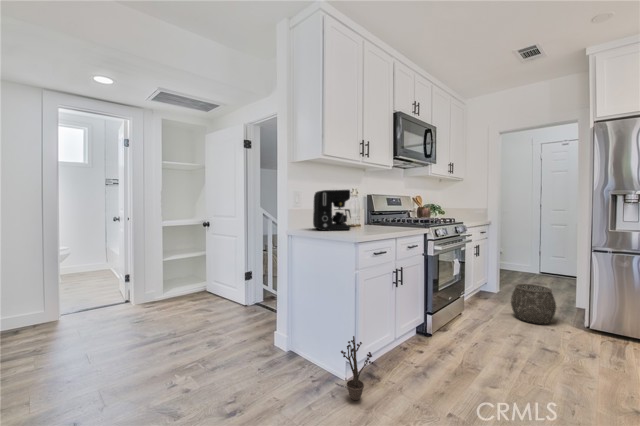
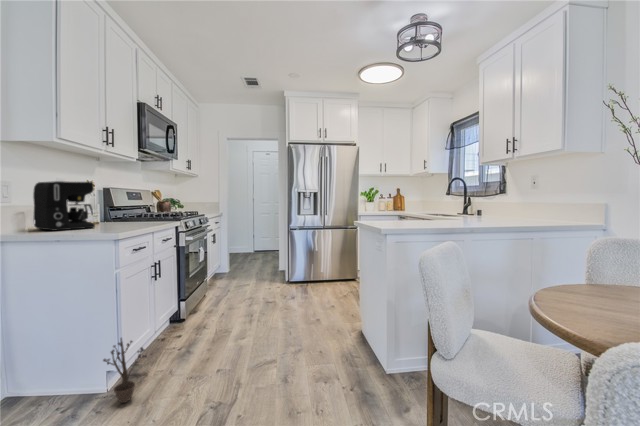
woven basket: present [511,284,556,324] -> none [242,260,271,289]

